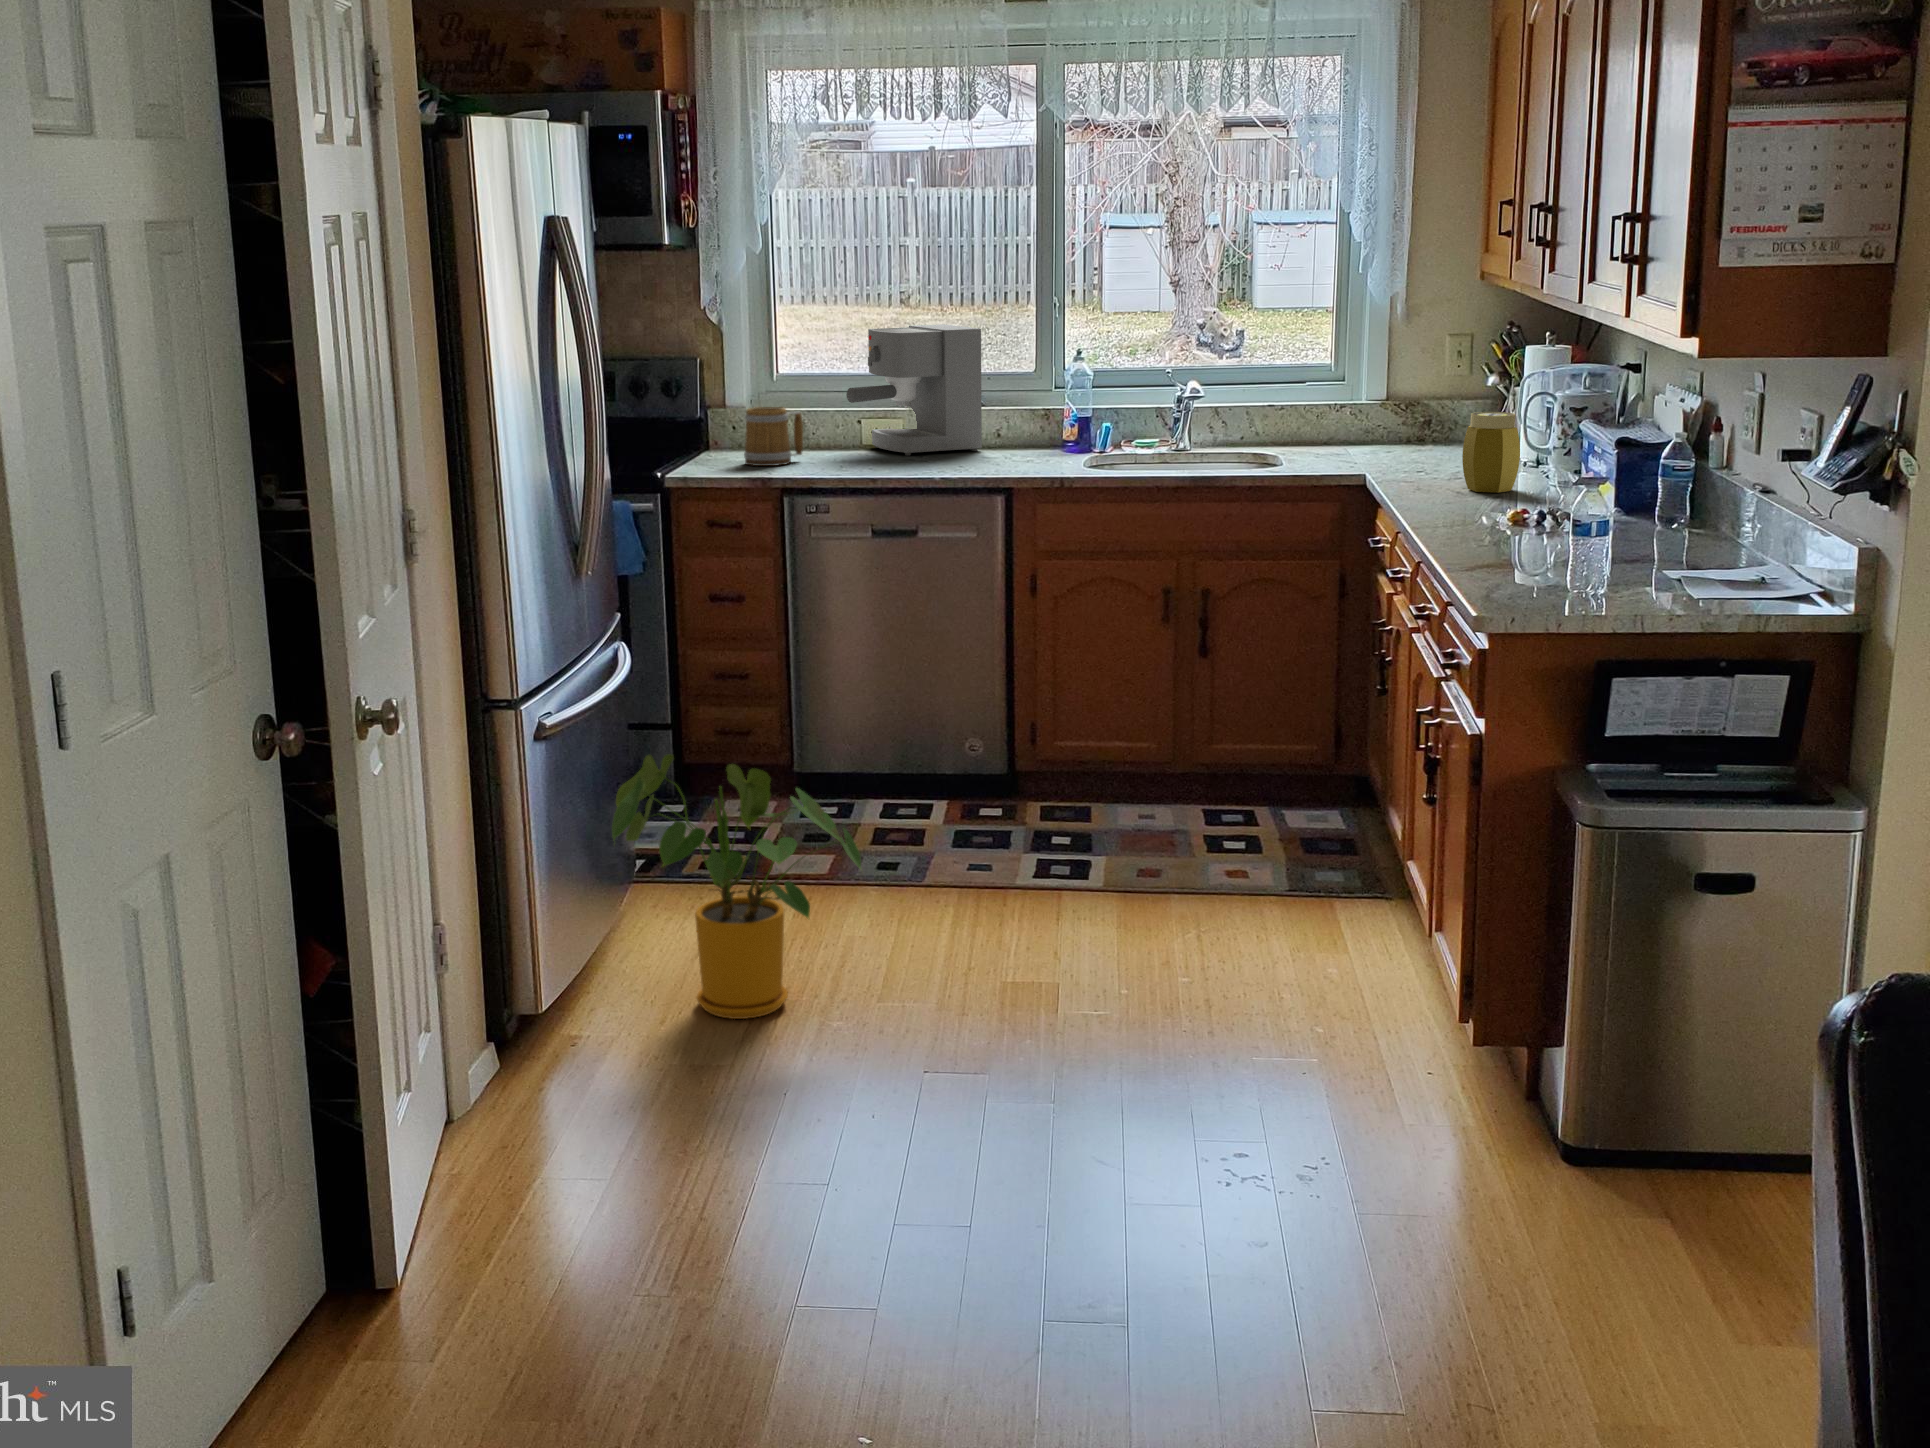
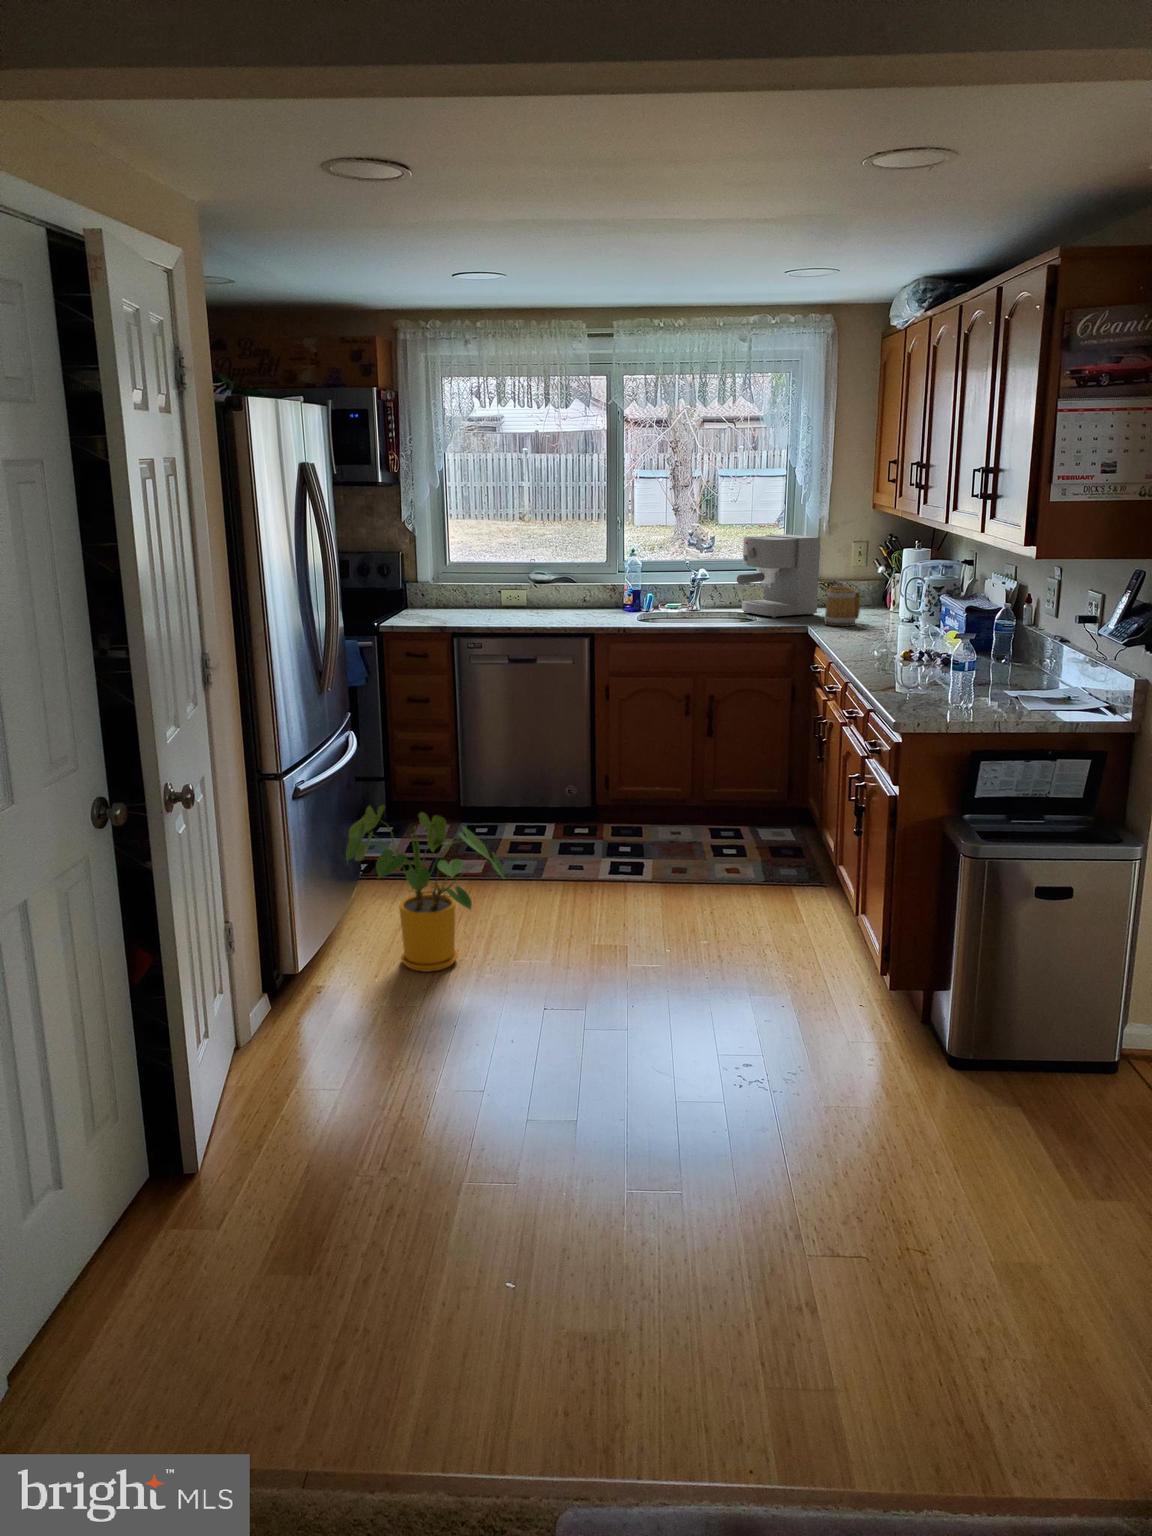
coffee maker: present [846,324,982,455] -> present [737,534,820,618]
mug: present [744,407,803,466] -> present [824,588,860,626]
jar: present [1462,412,1520,493] -> none [868,590,903,639]

